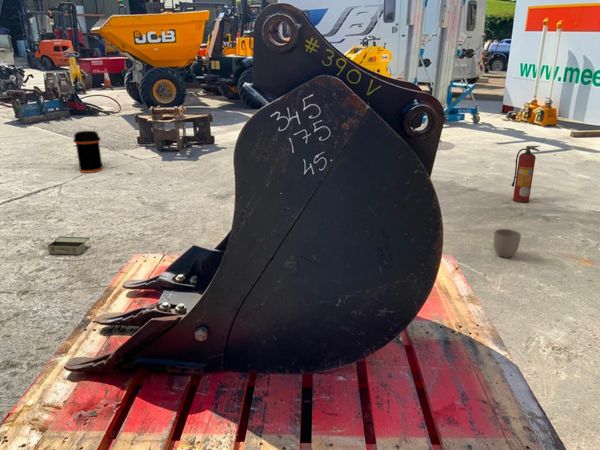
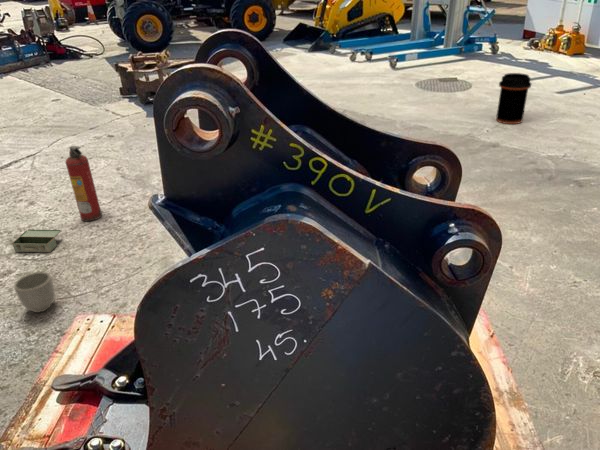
trash can: present [74,131,103,173] -> present [496,73,531,124]
fire extinguisher: present [512,146,539,203] -> present [66,146,102,221]
planter: present [494,229,521,258] -> present [14,272,55,313]

